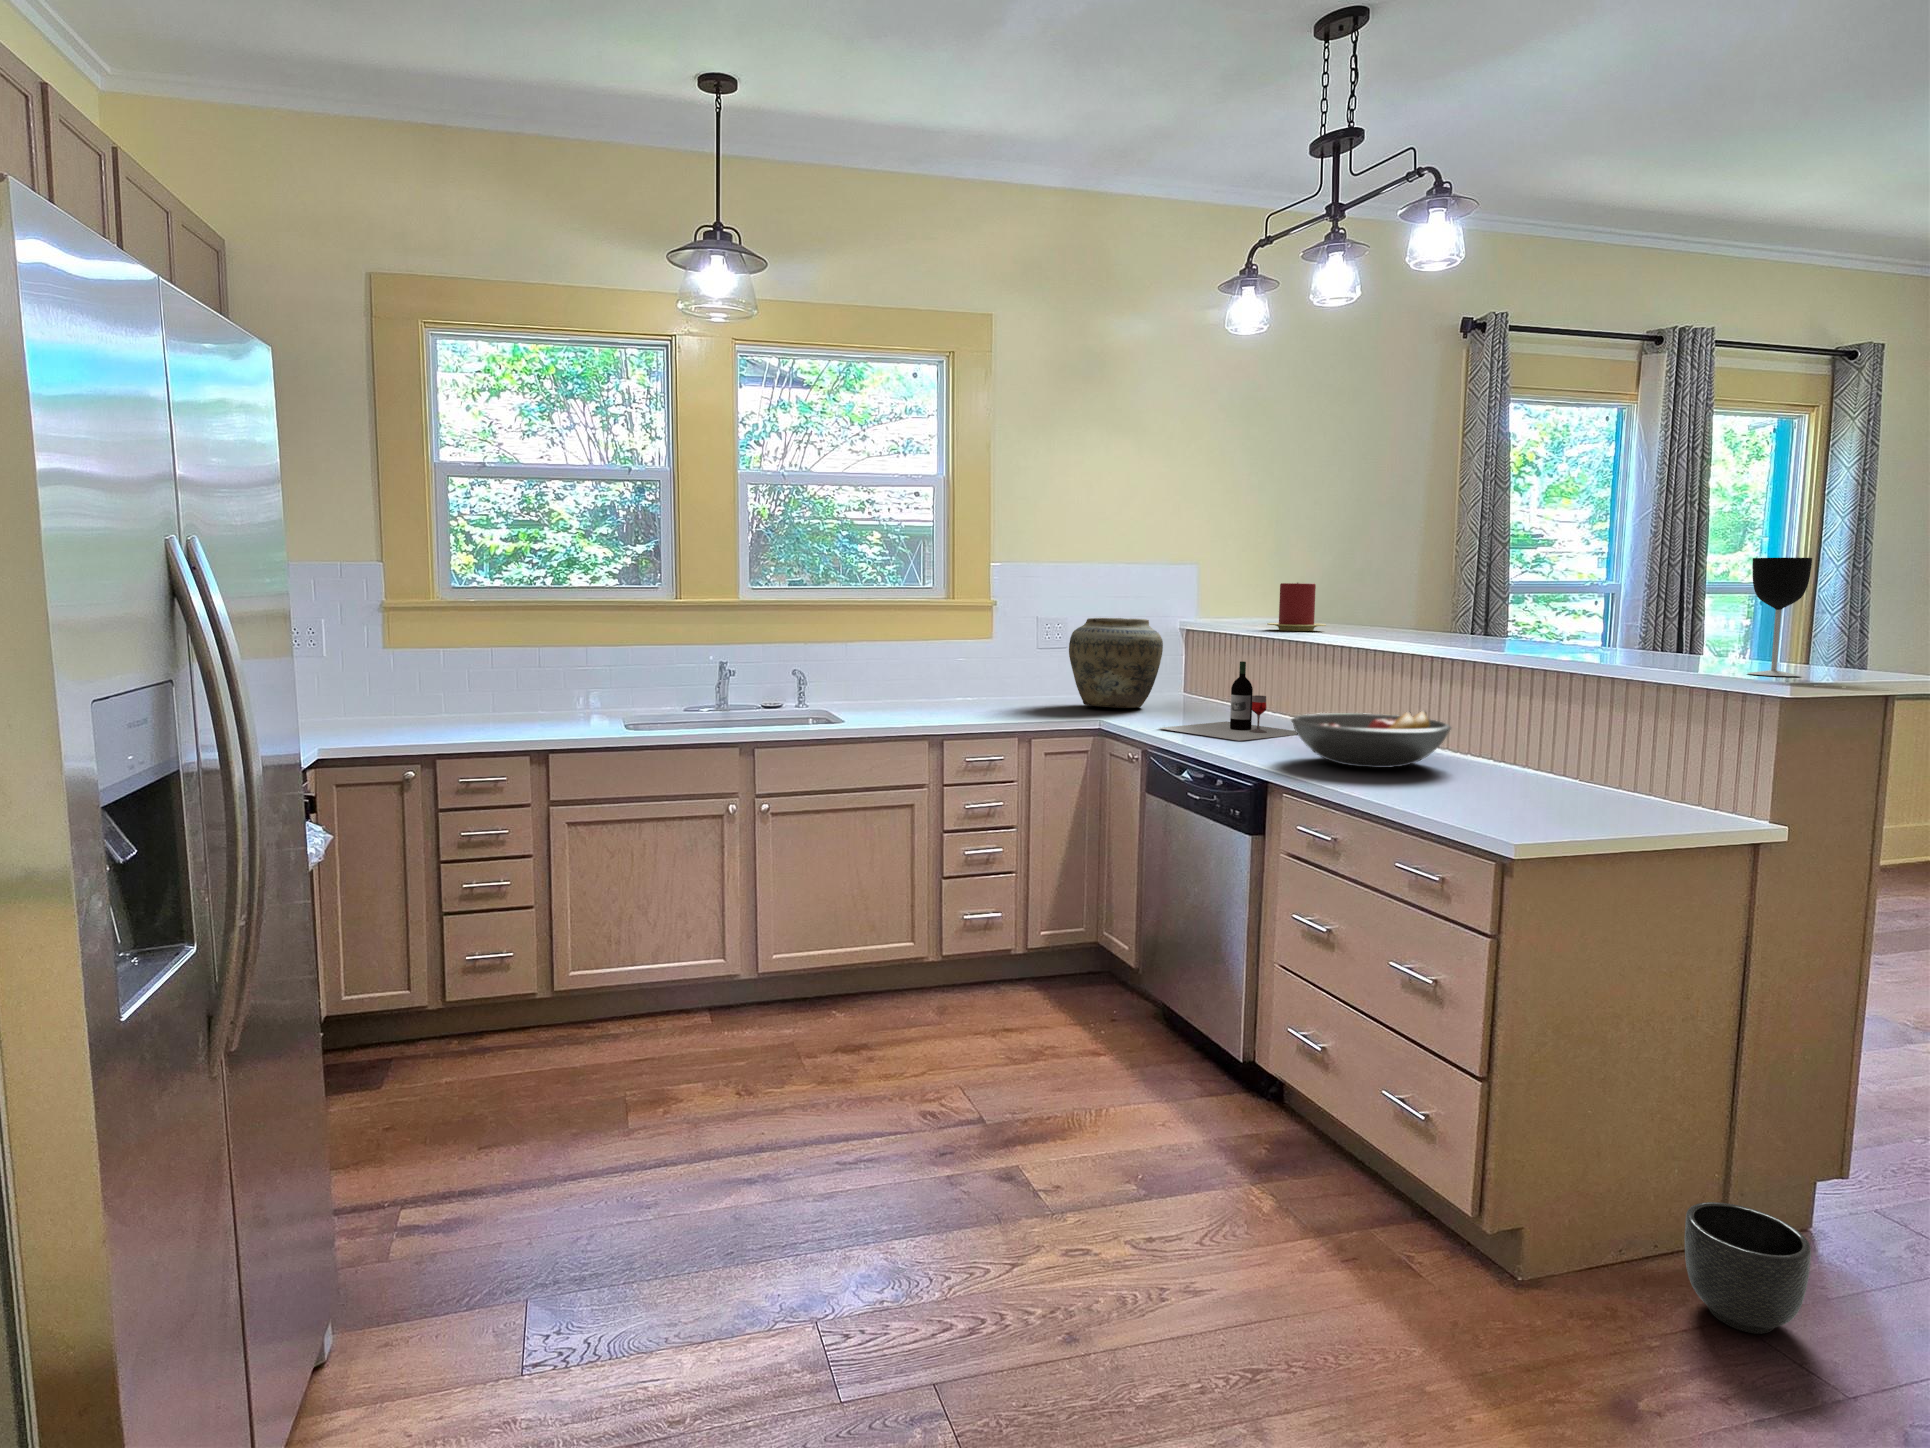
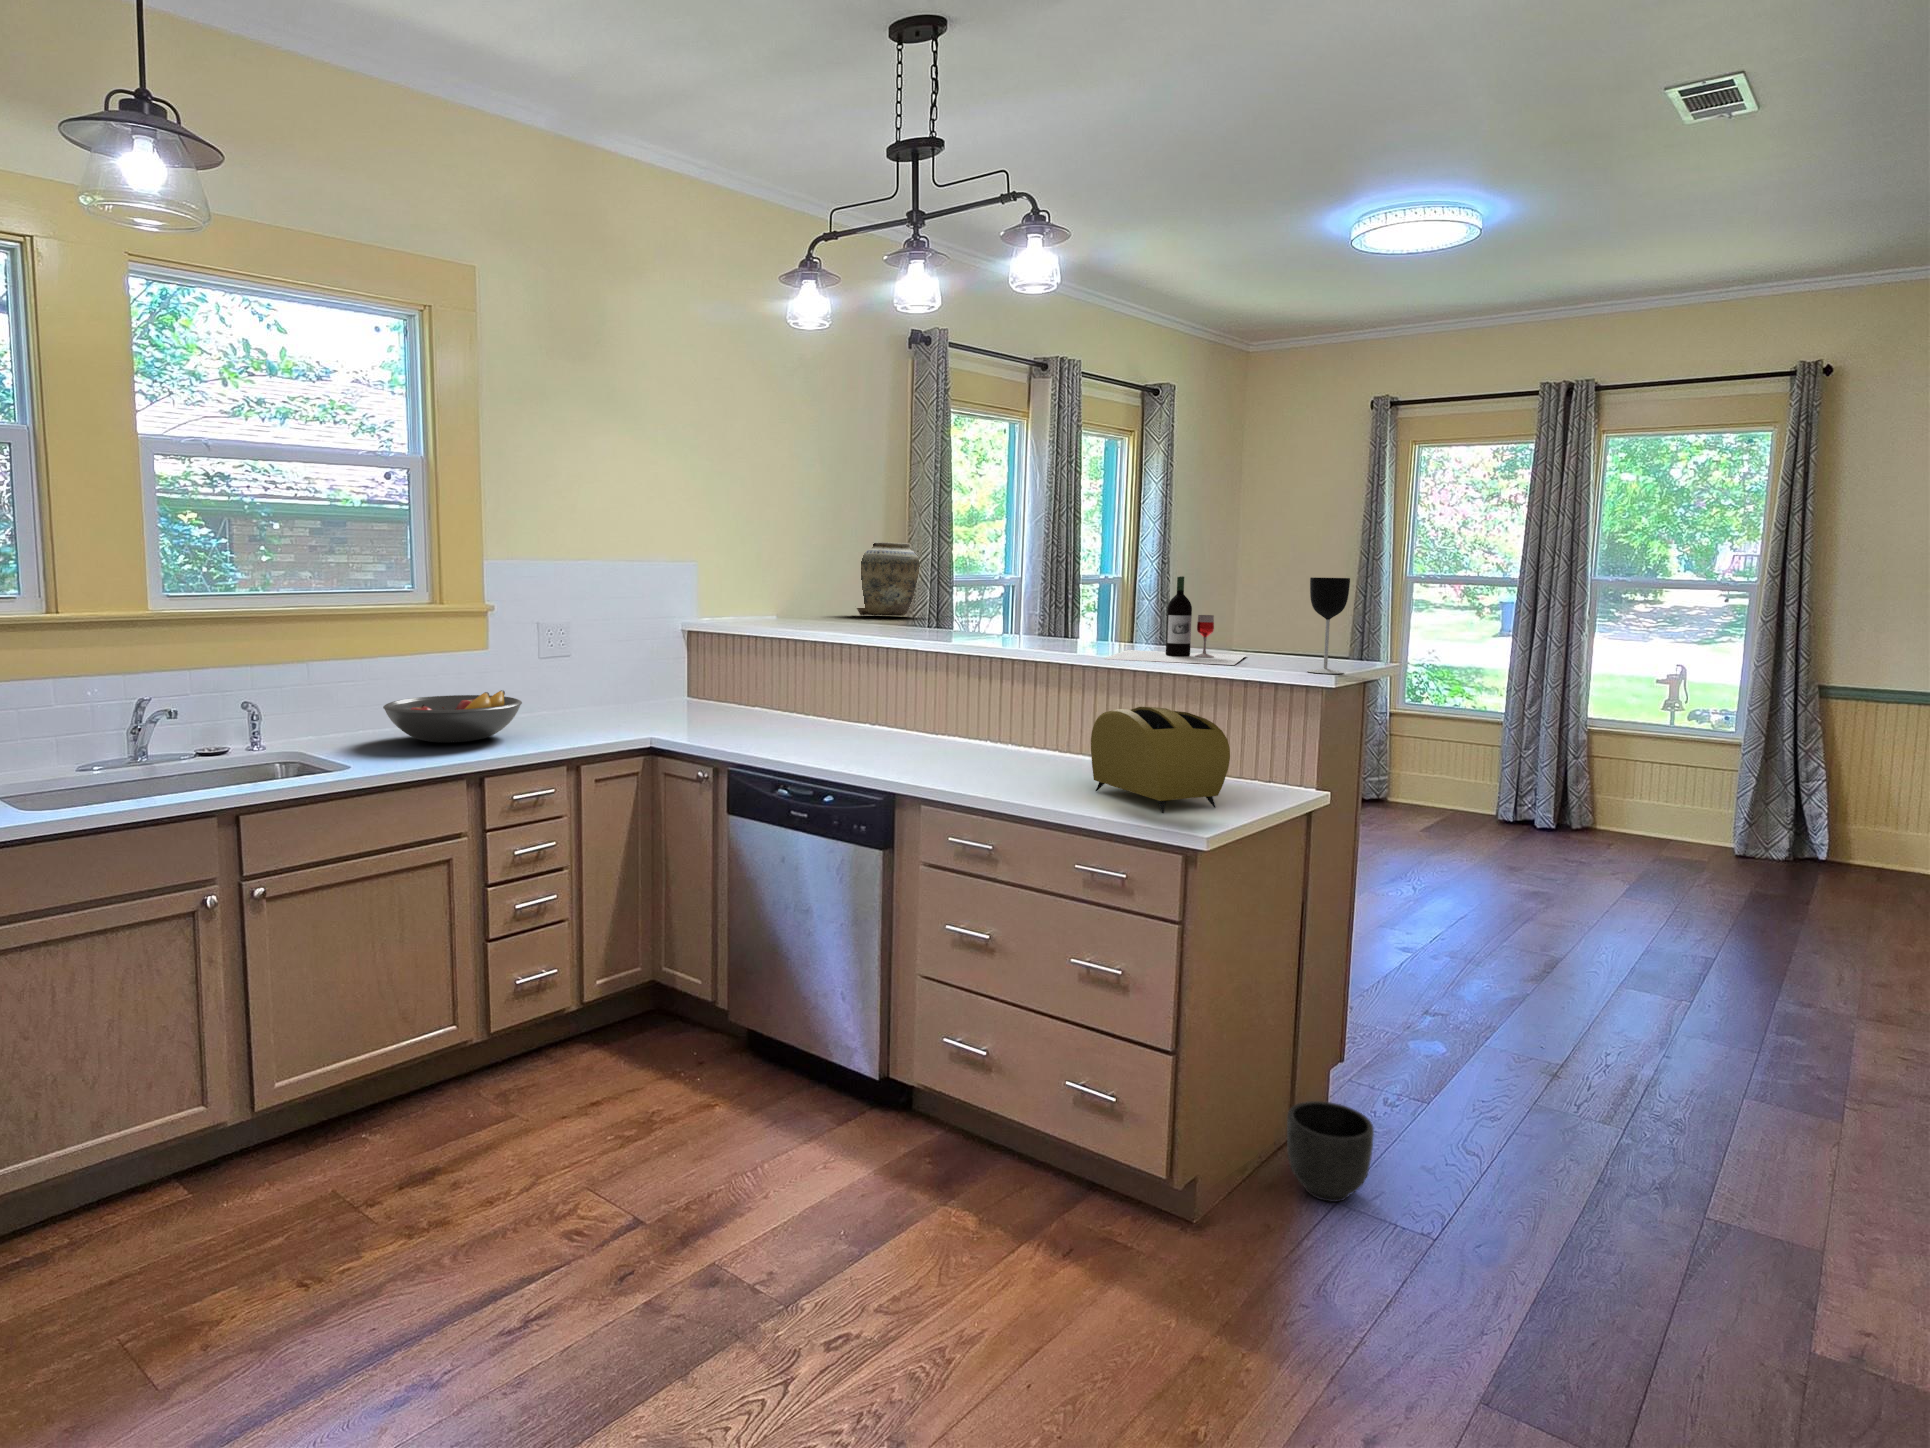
candle: present [1267,583,1326,631] -> none [793,581,849,629]
vase: present [1069,618,1163,708] -> present [857,542,920,616]
wine bottle: present [1160,661,1297,741] -> present [1104,576,1246,665]
toaster: none [1457,705,1605,822] -> present [1091,707,1230,813]
fruit bowl: present [1291,711,1451,768] -> present [383,690,522,743]

